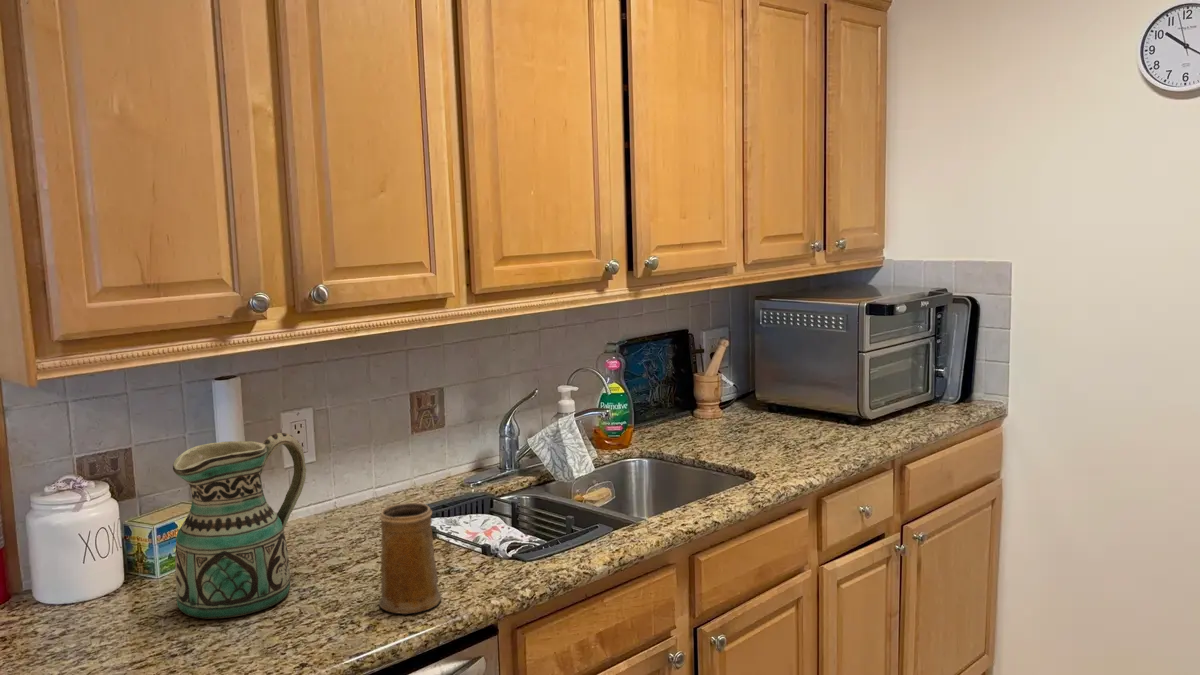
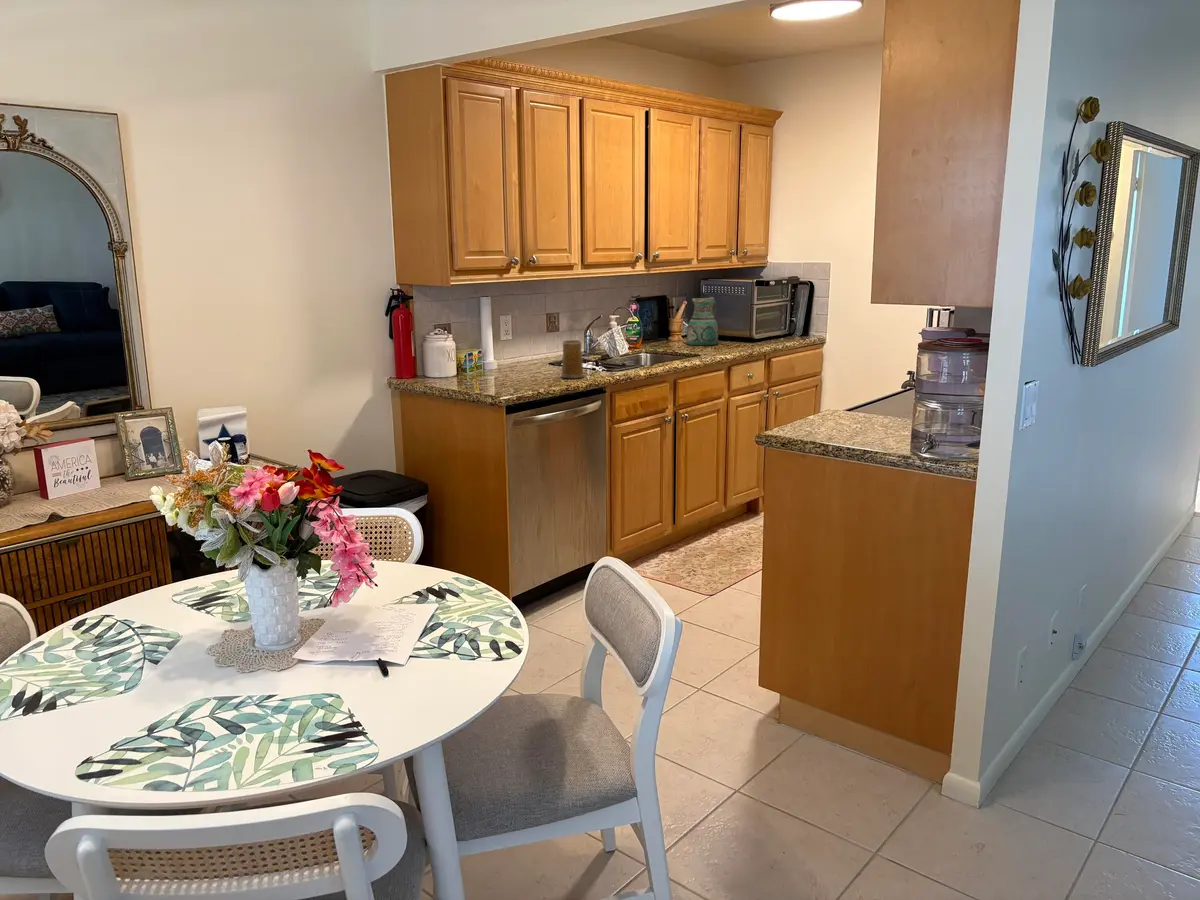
ceramic pitcher: present [173,433,306,618] -> present [687,297,718,345]

